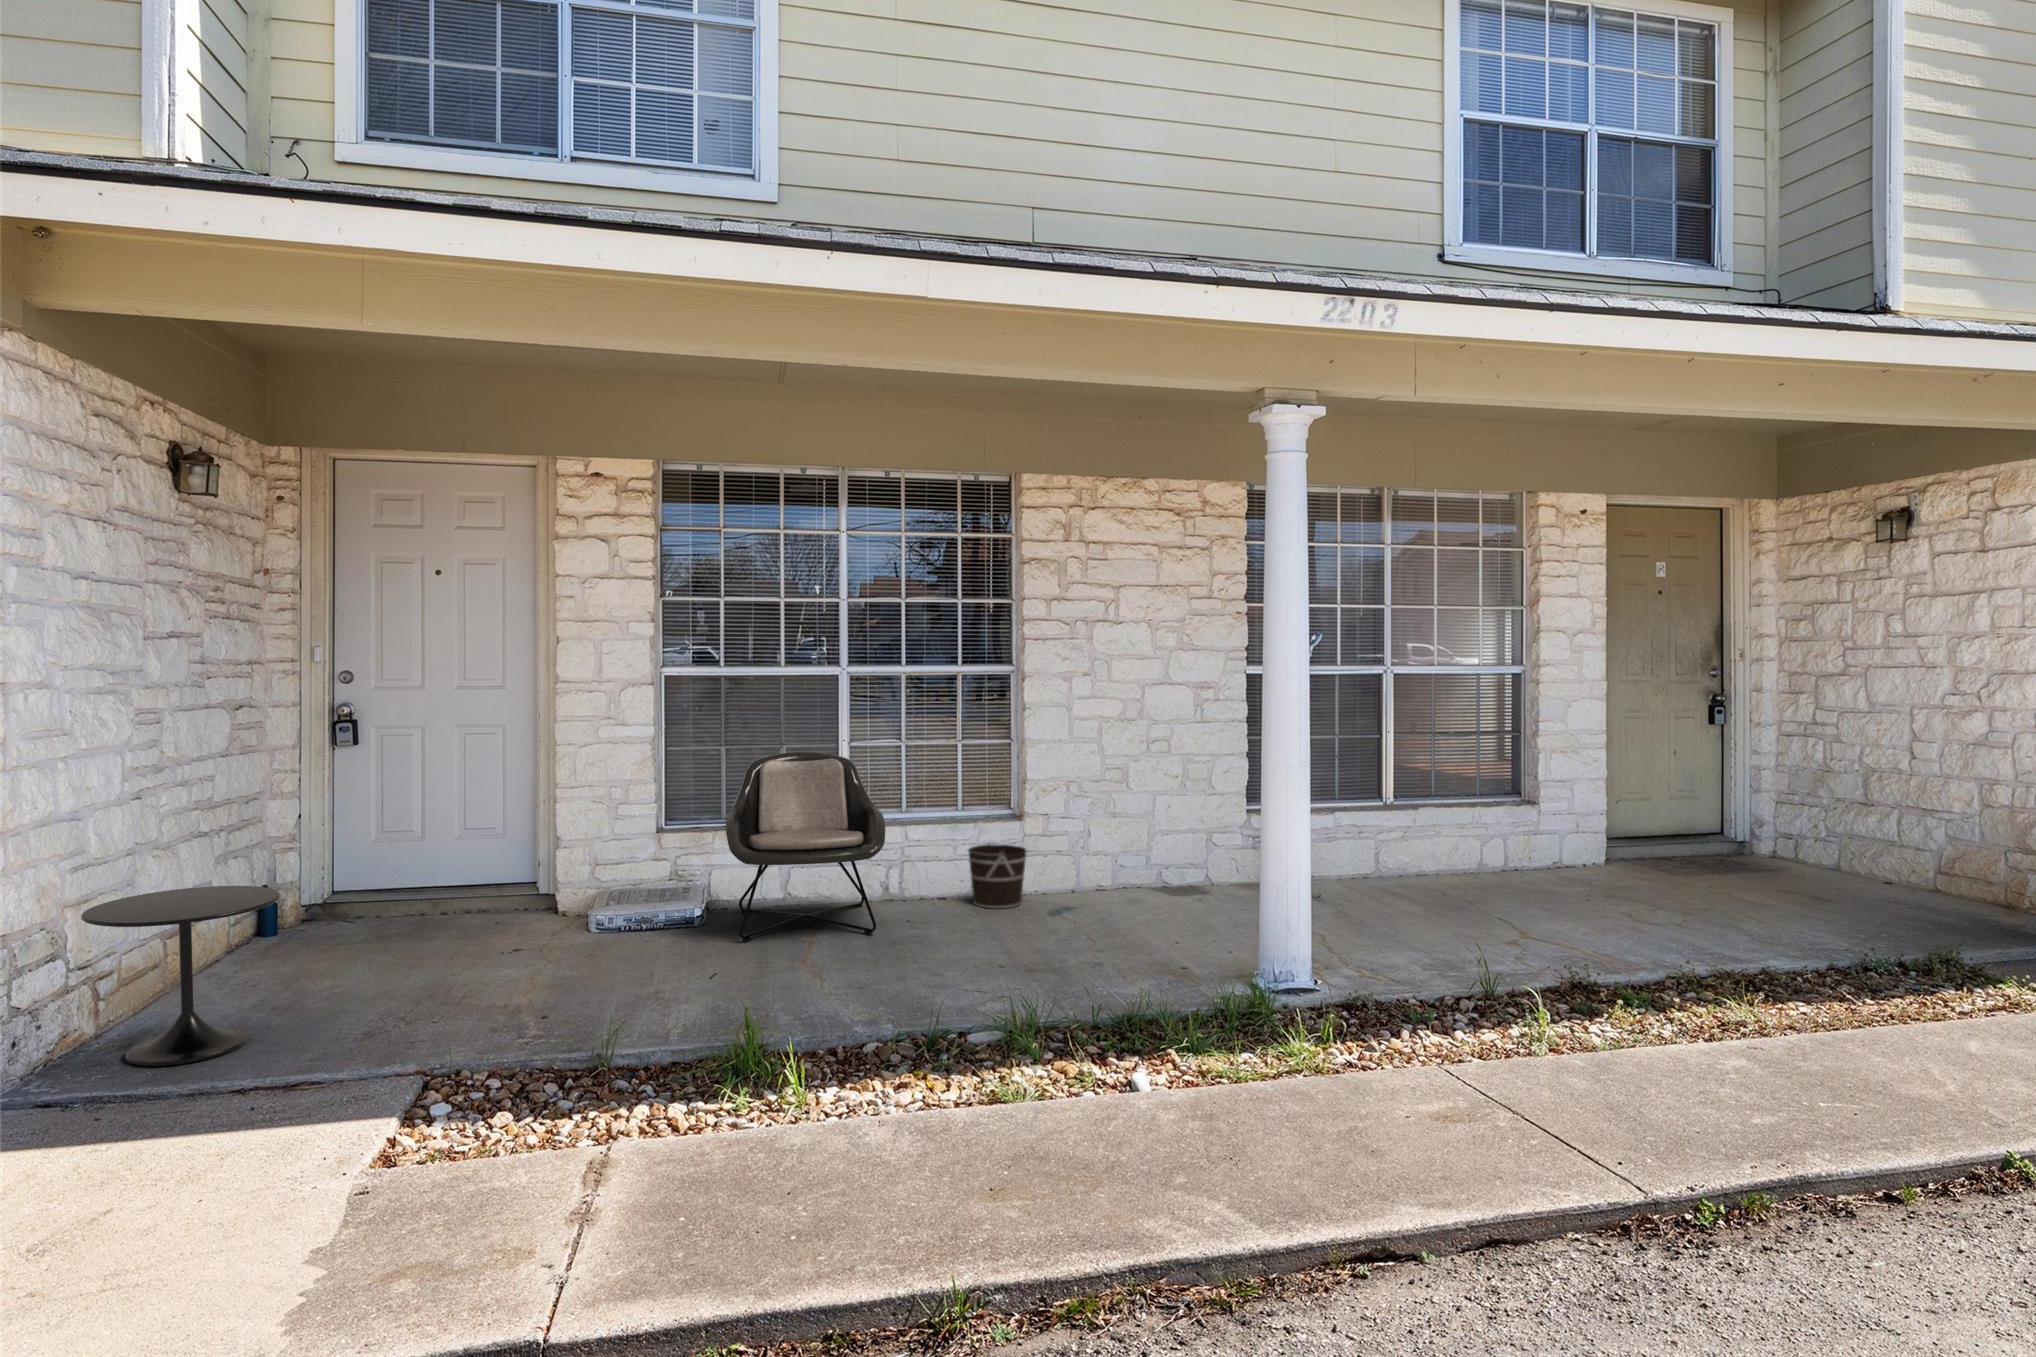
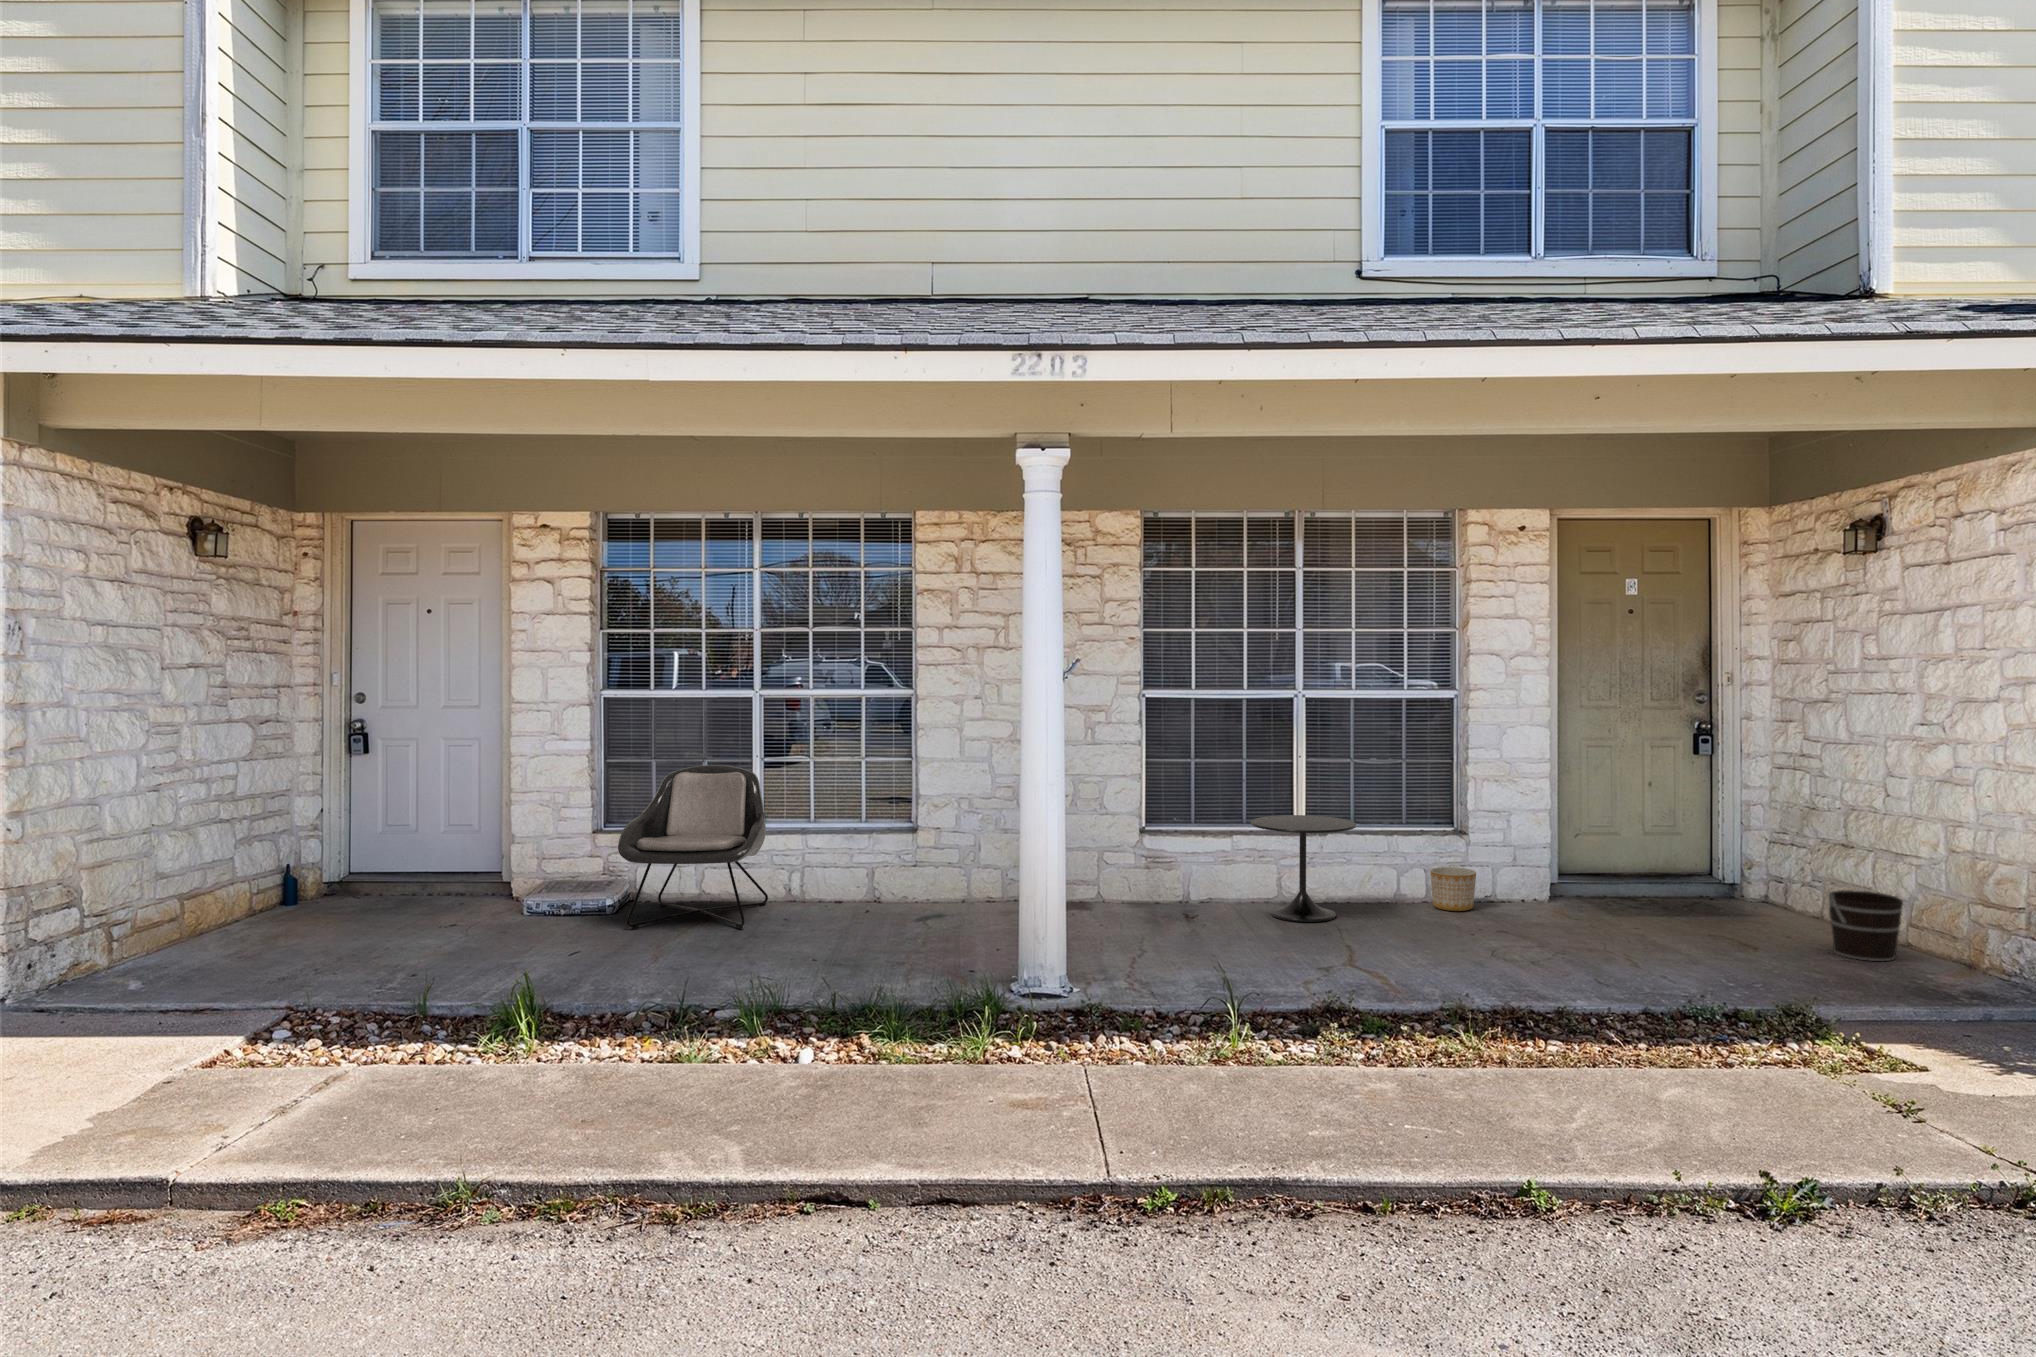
planter: none [1514,836,1560,878] -> present [1430,867,1476,911]
bucket: present [968,843,1026,908] -> present [1828,890,1903,961]
side table: present [81,886,280,1066] -> present [1251,815,1356,922]

